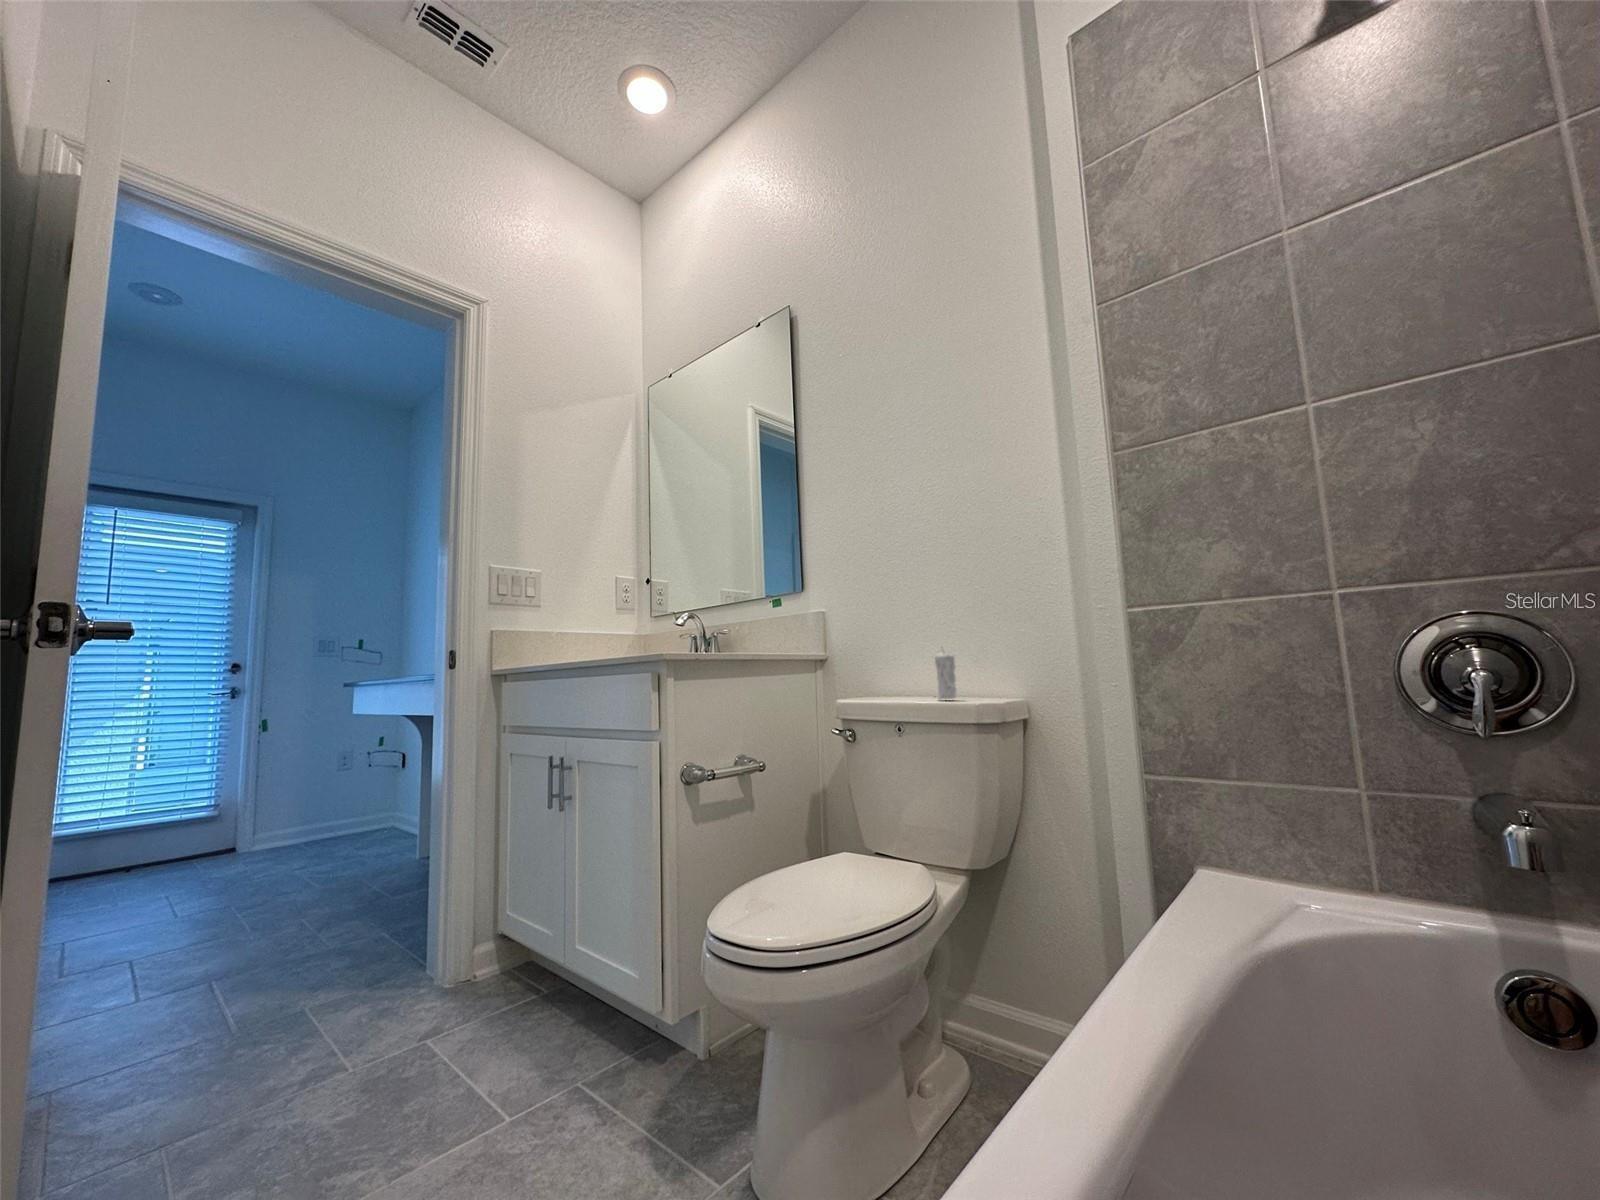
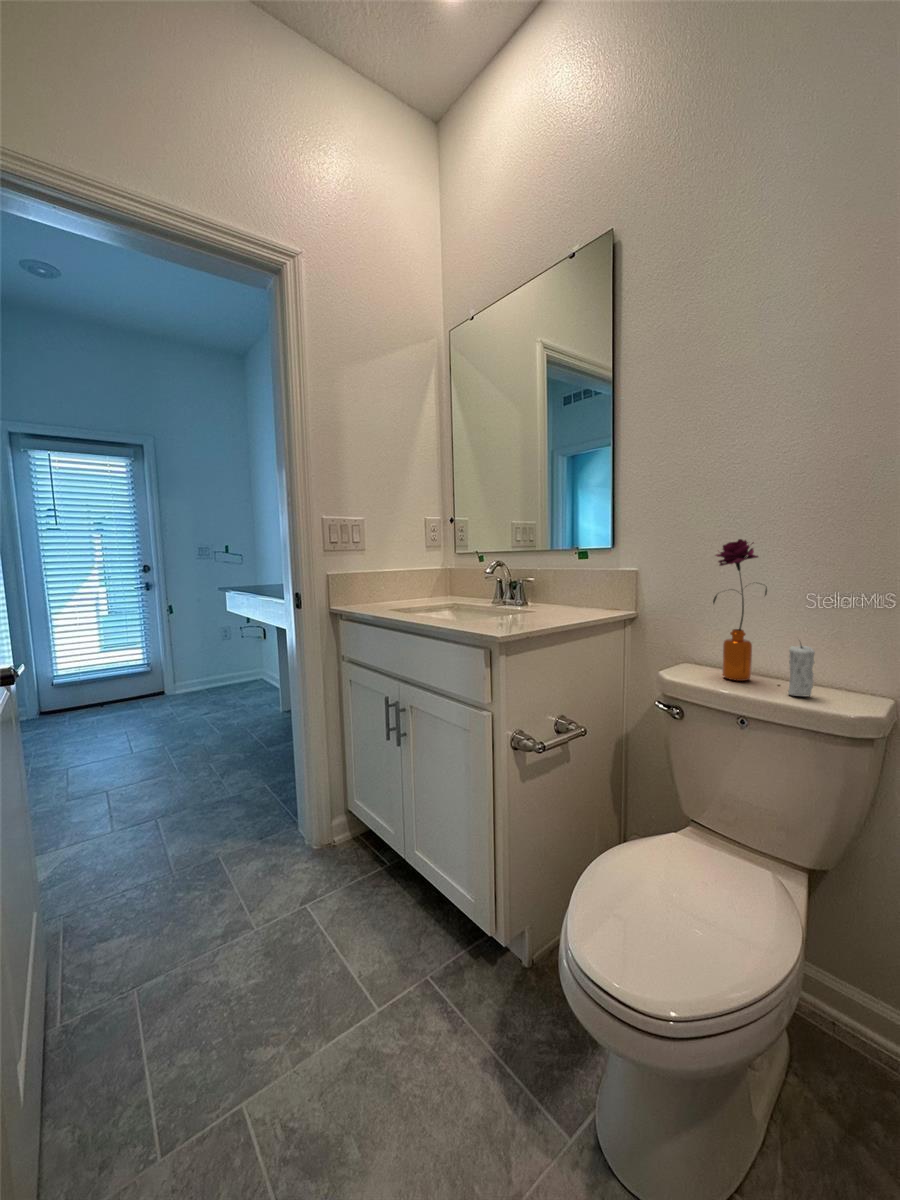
flower: none [877,563,920,698] -> present [713,539,767,681]

